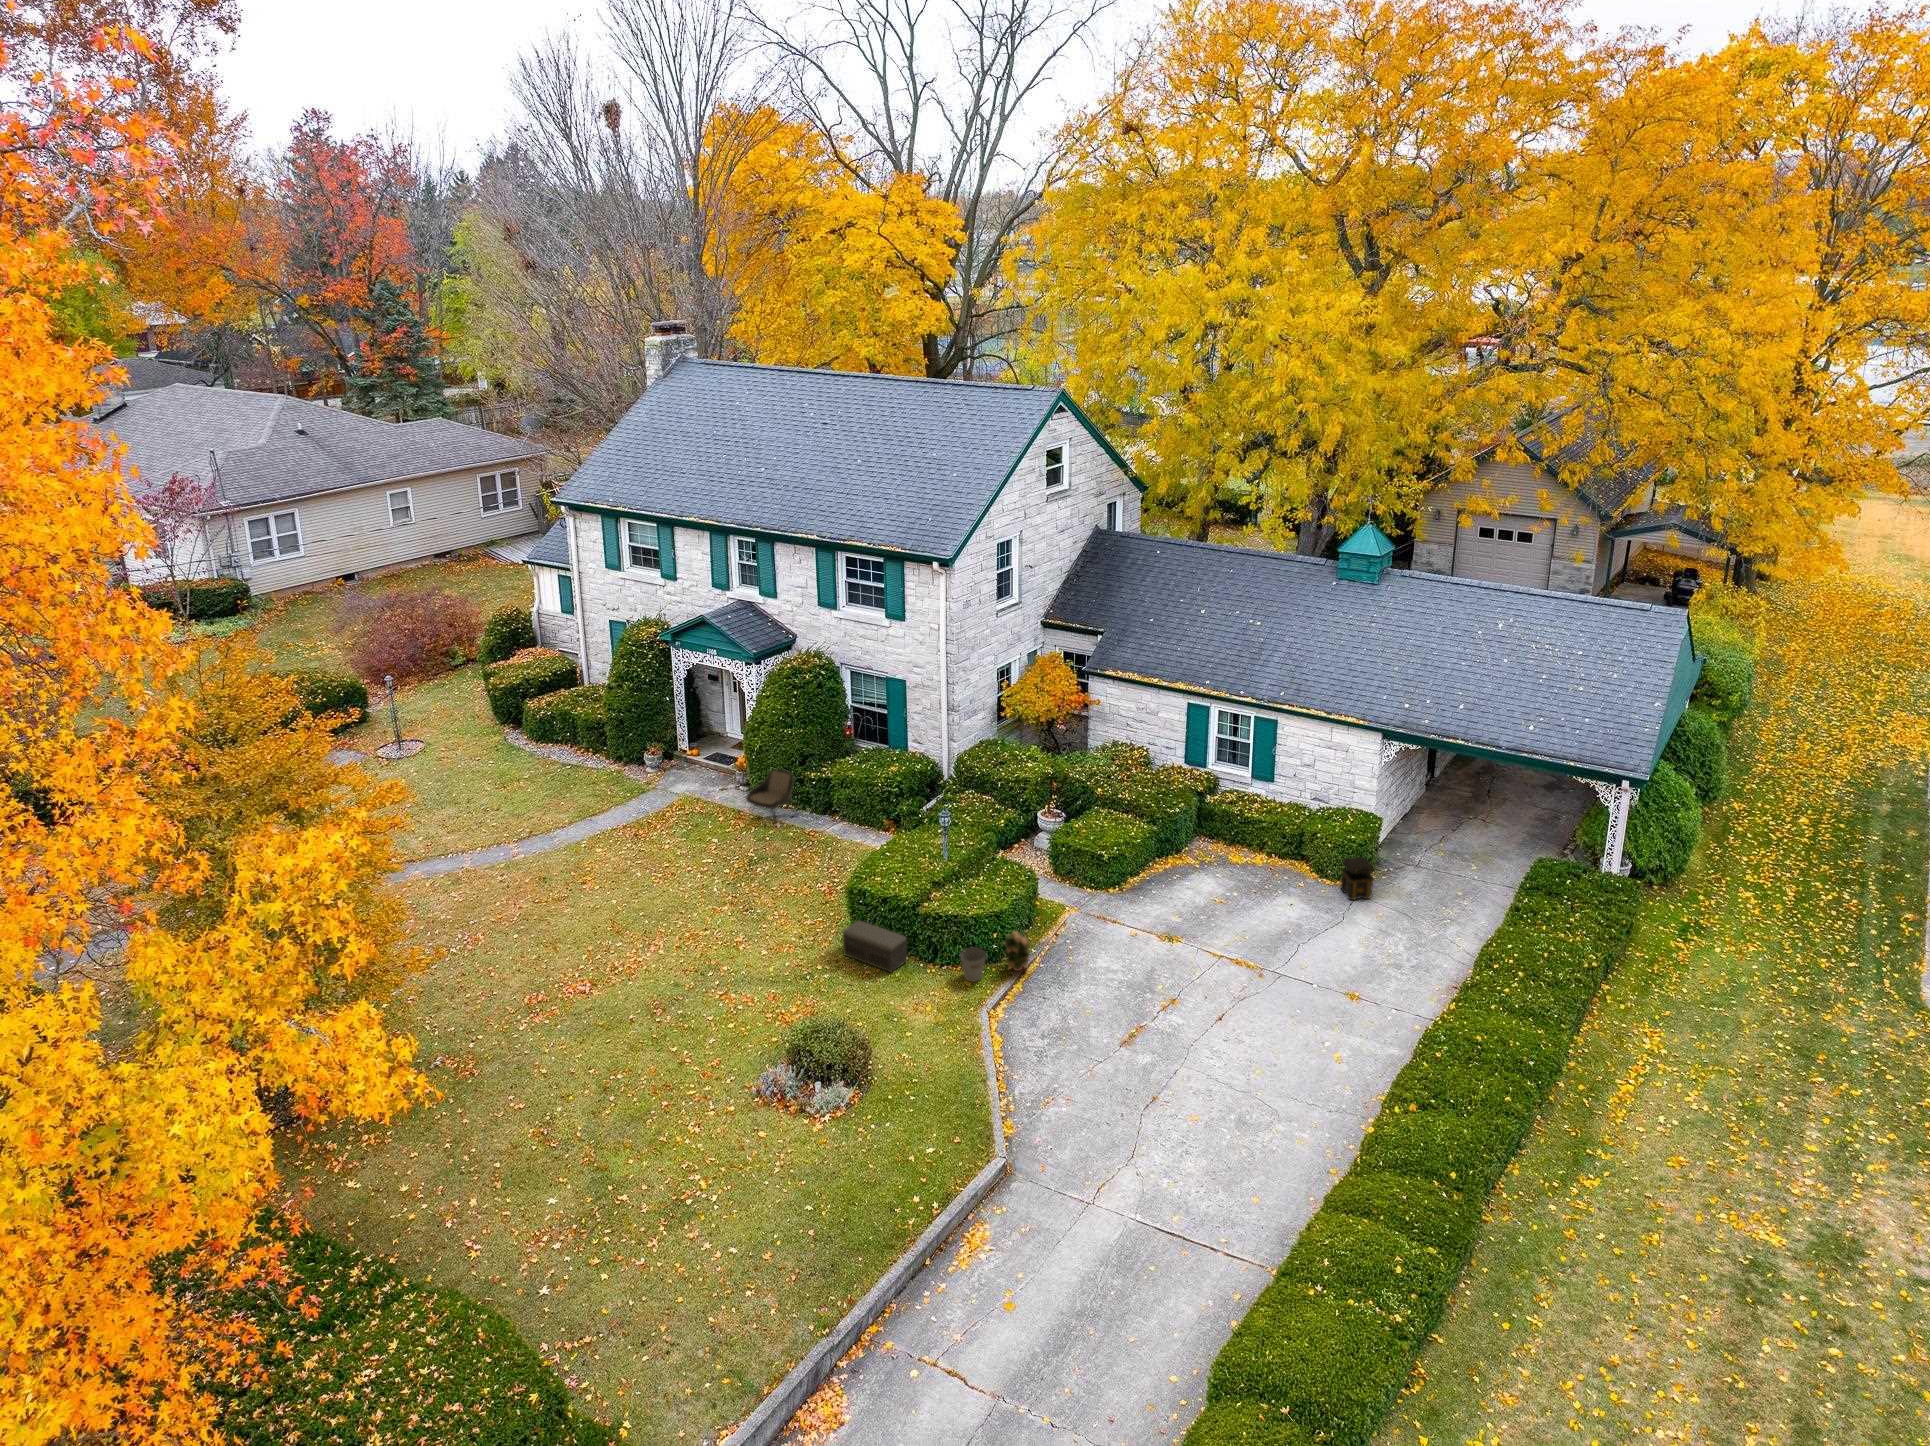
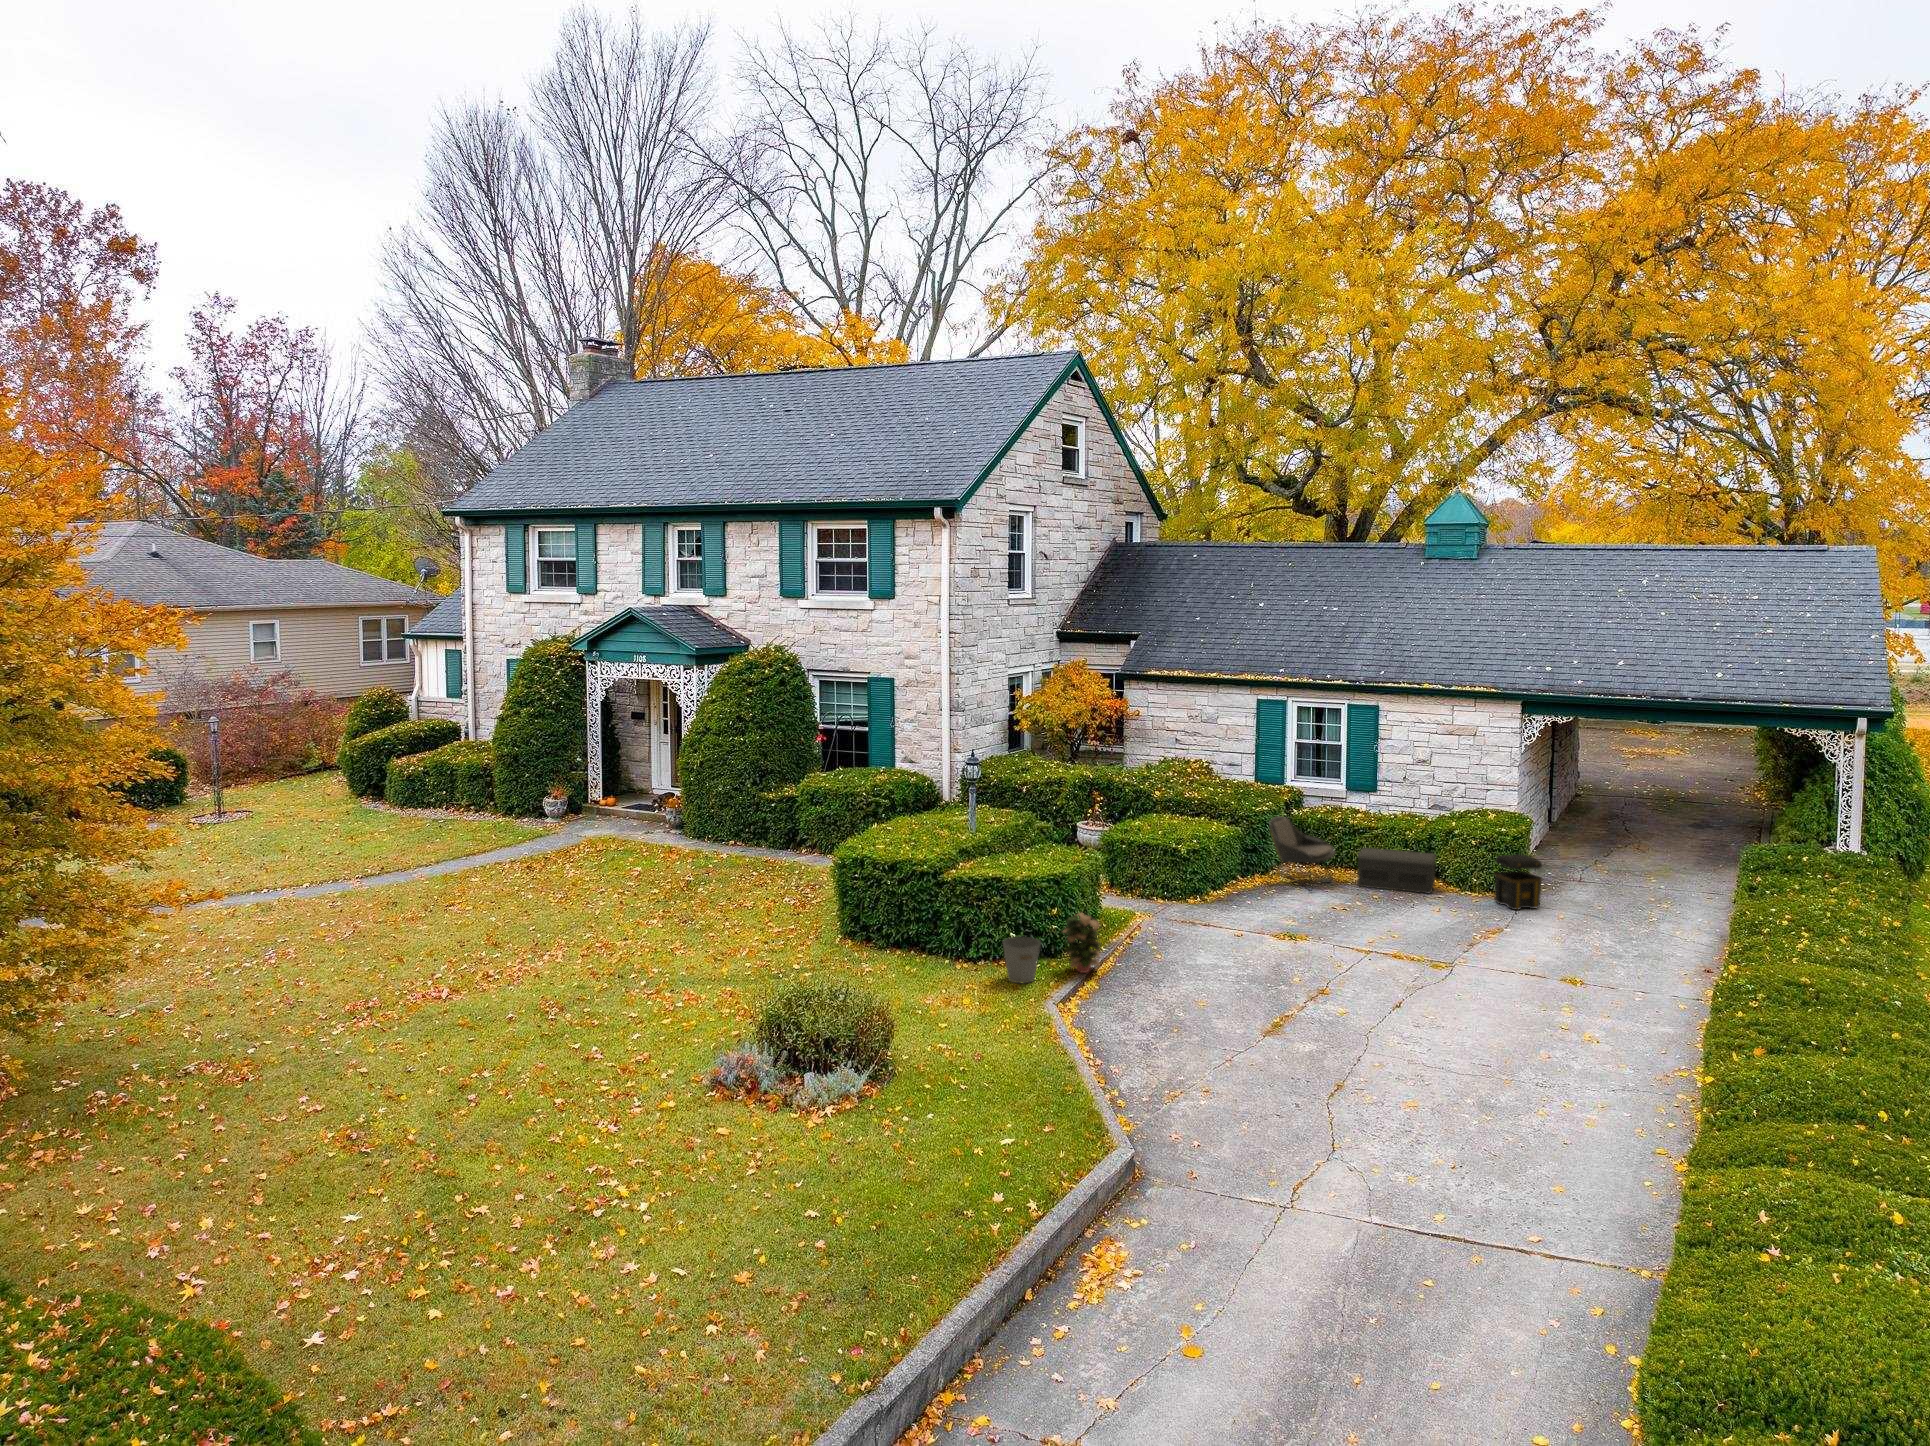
lounge chair: present [746,770,794,819] -> present [1269,816,1335,892]
storage bench: present [843,921,907,972] -> present [1357,848,1436,893]

